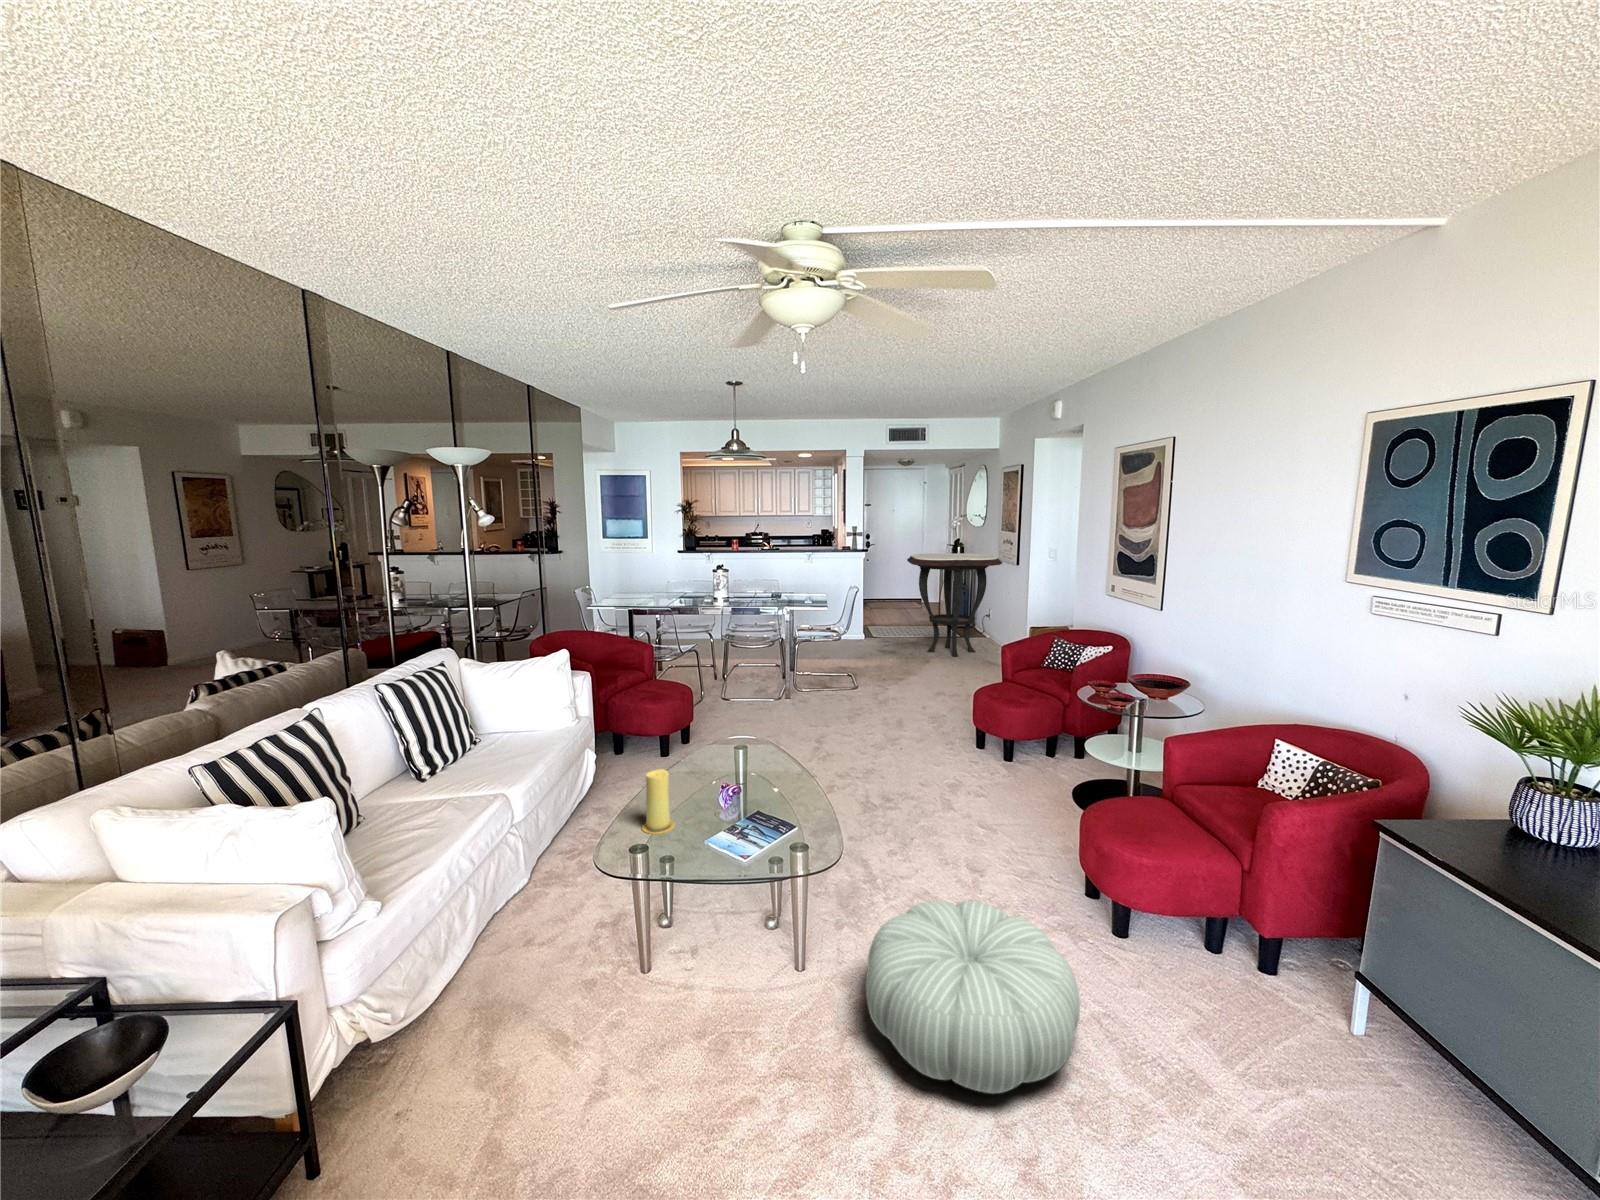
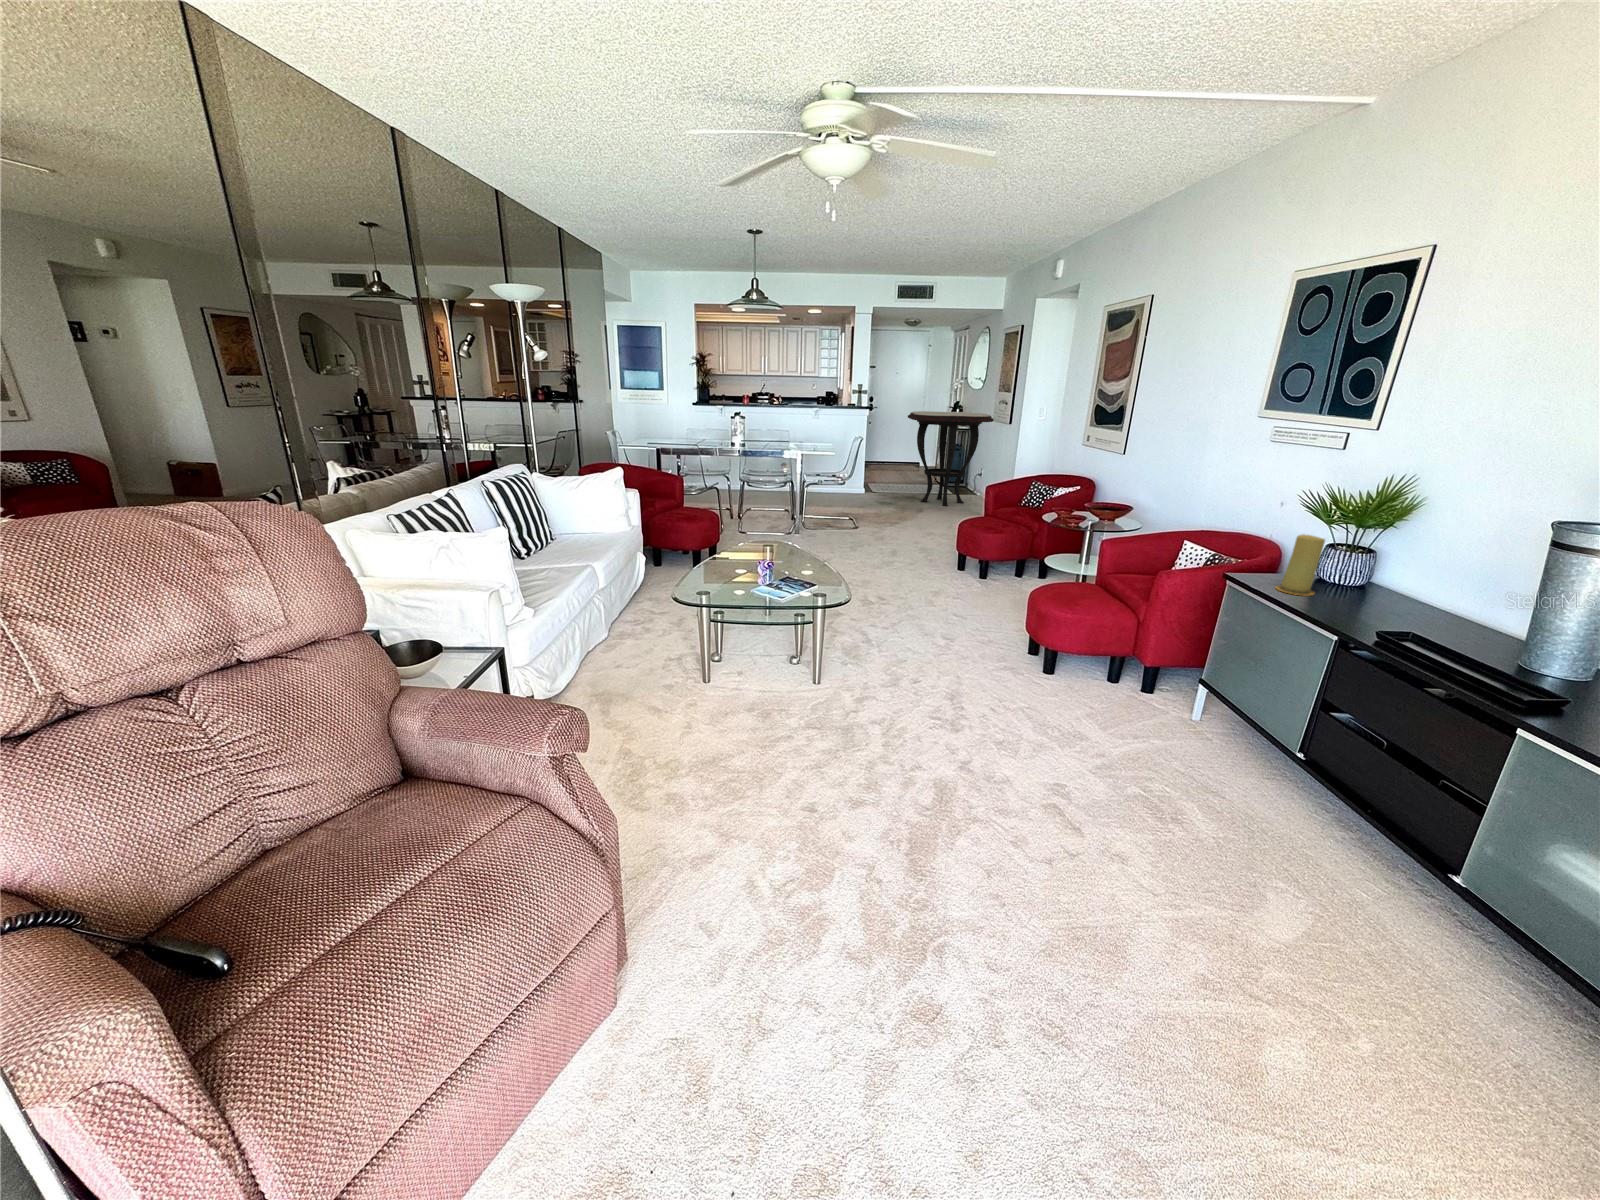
candle: present [642,769,674,834] -> present [1276,534,1325,595]
pouf: present [866,901,1080,1094] -> none [864,636,1009,735]

